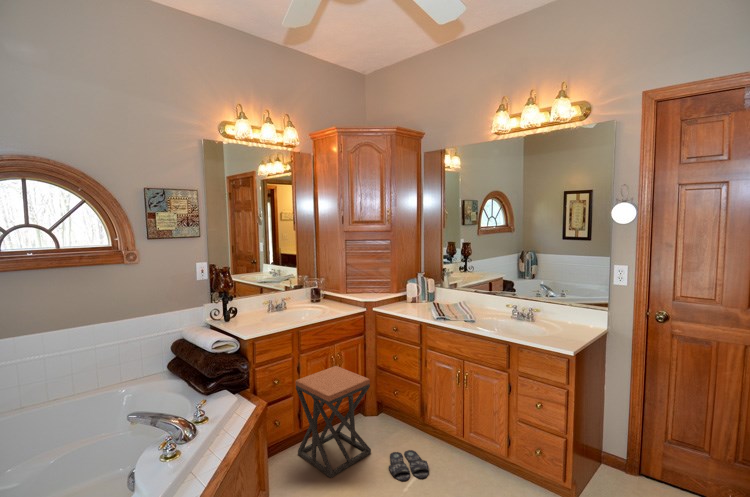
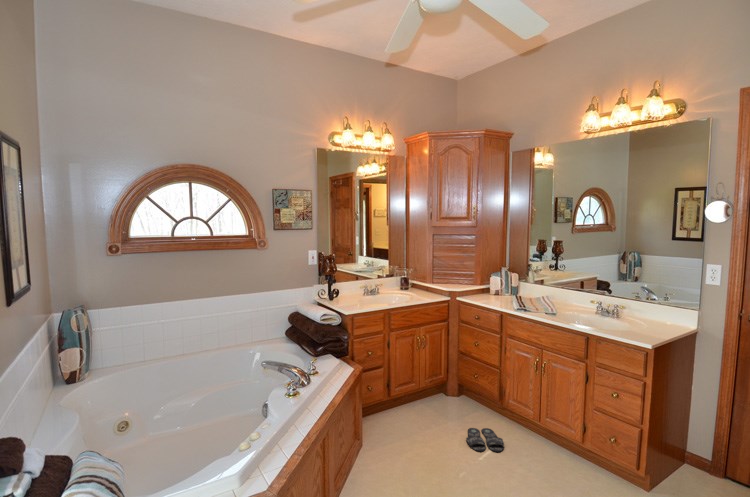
stool: present [296,366,371,478] -> none [386,346,451,440]

